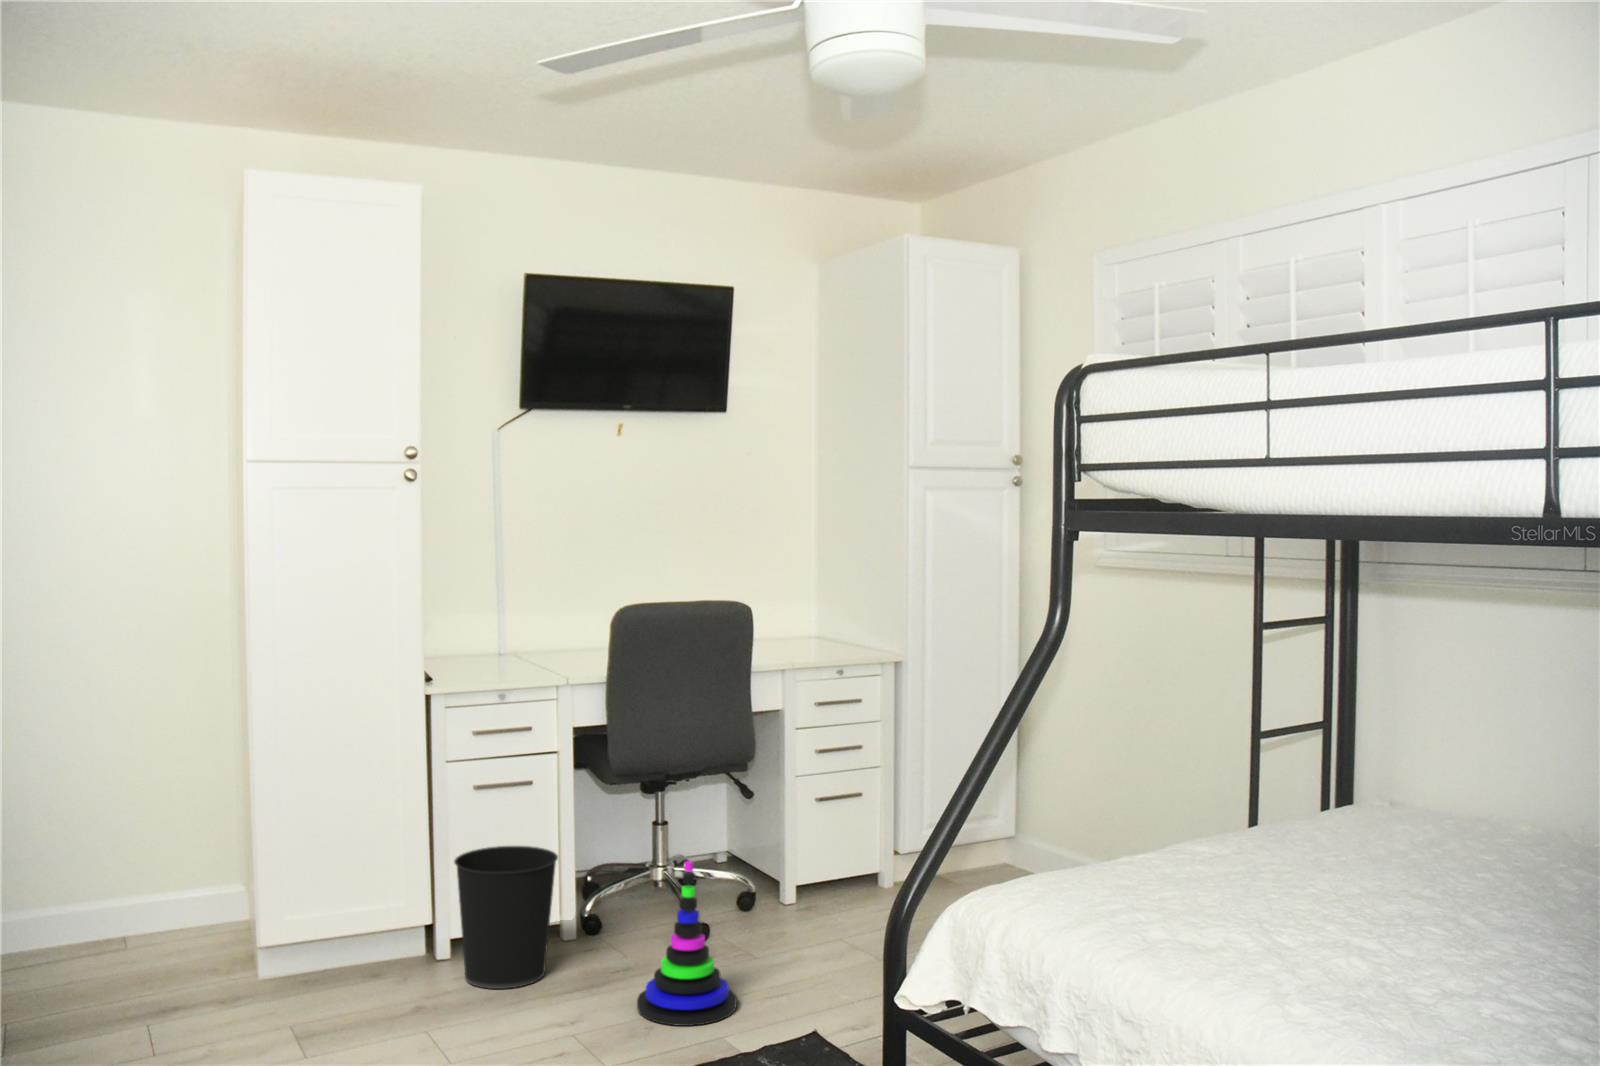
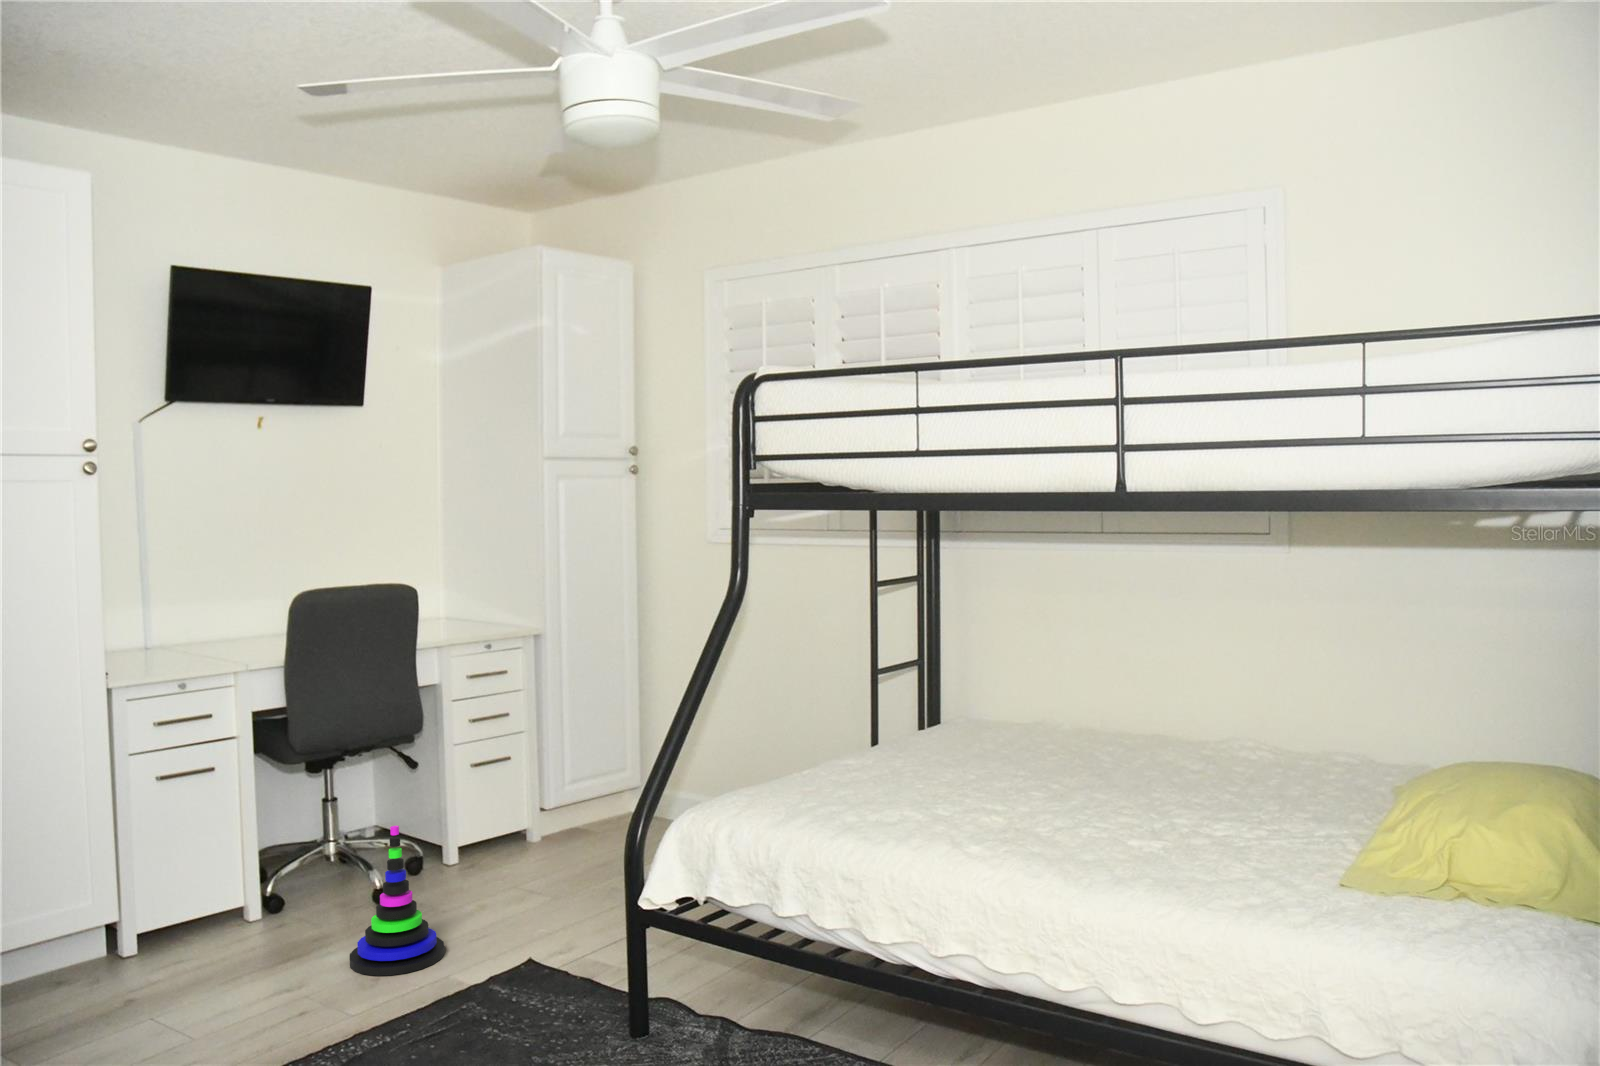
wastebasket: present [454,846,558,989] -> none [140,836,251,977]

